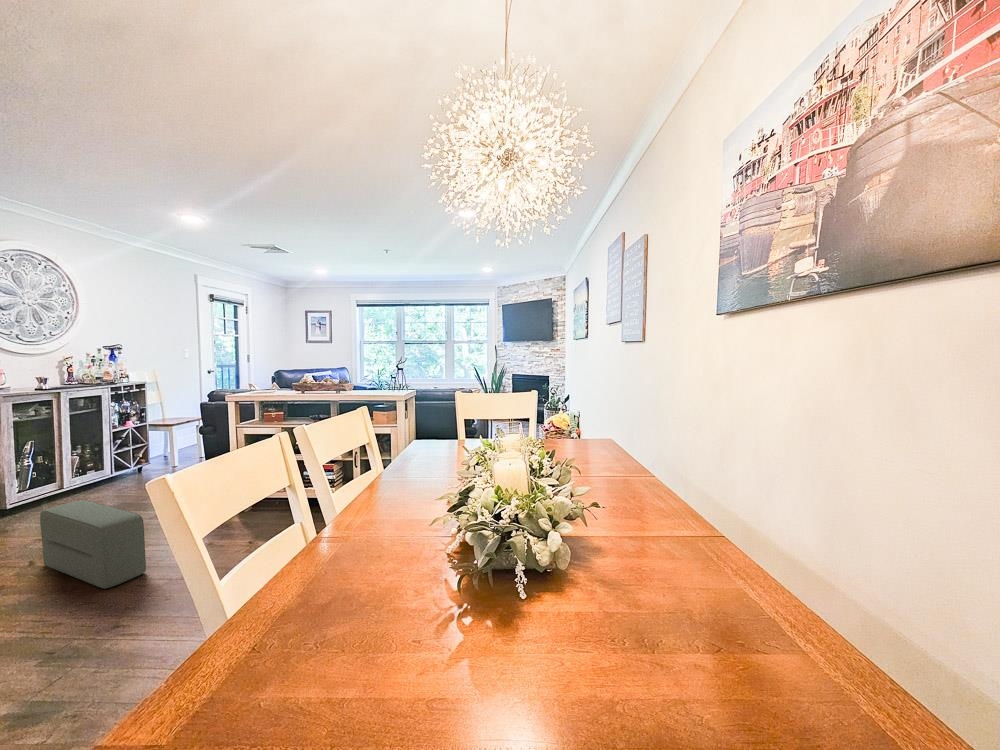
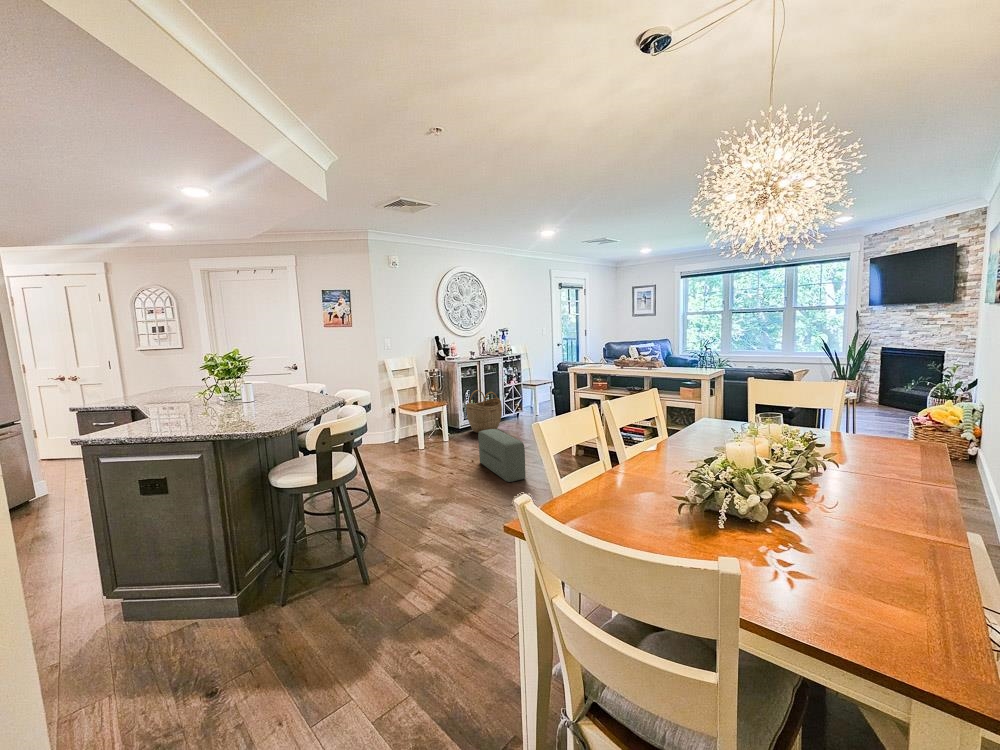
woven basket: none [22,439,105,510] -> present [466,390,502,433]

